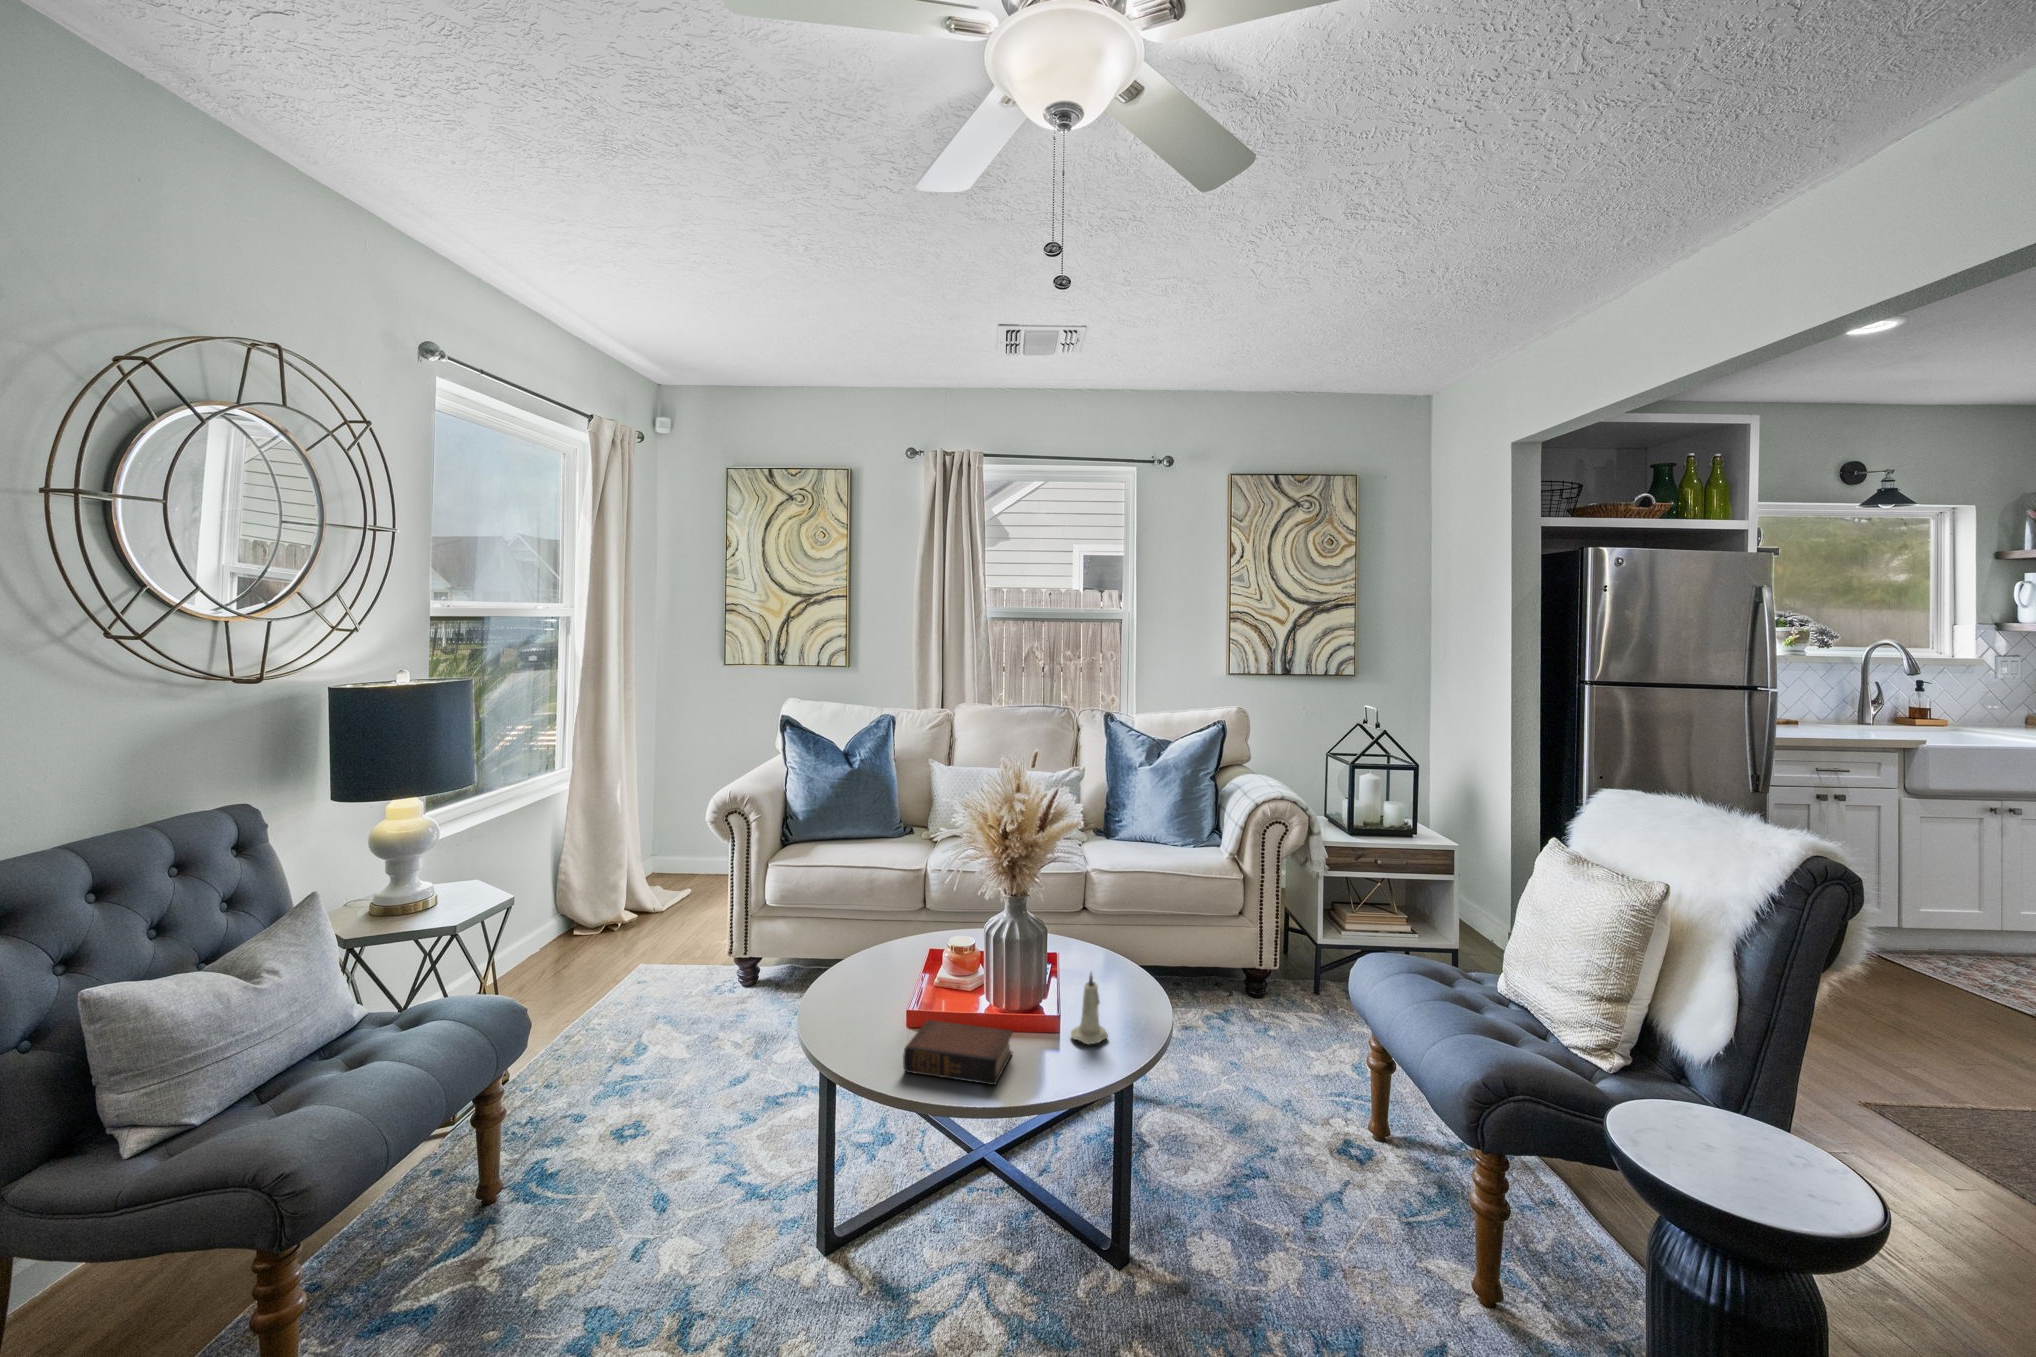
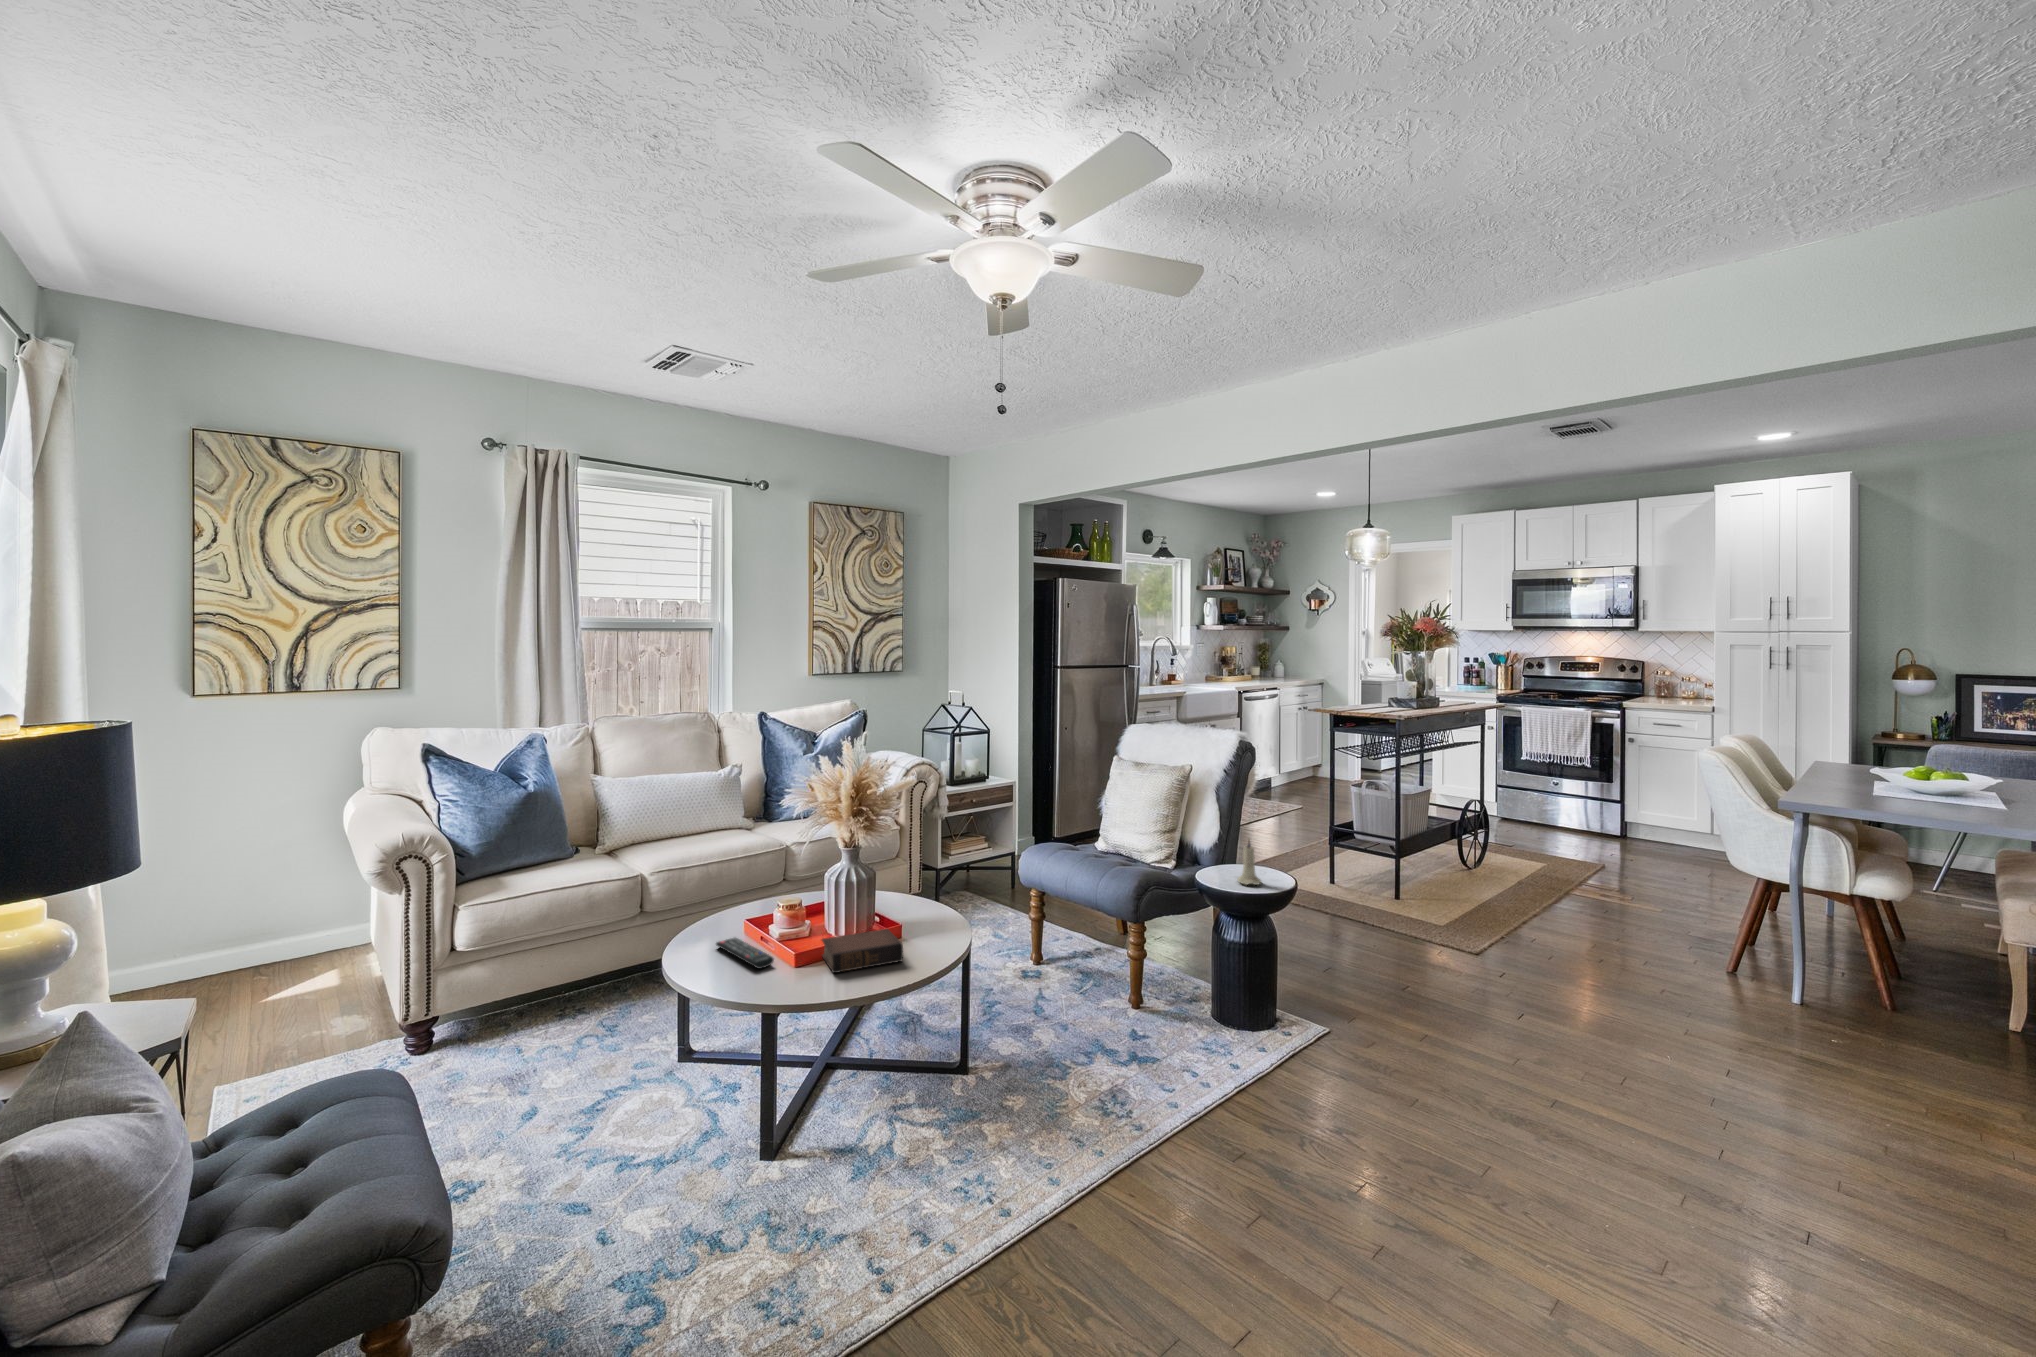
candle: present [1071,973,1108,1044] -> present [1238,840,1261,885]
remote control: none [841,986,875,1036] -> present [716,938,774,969]

